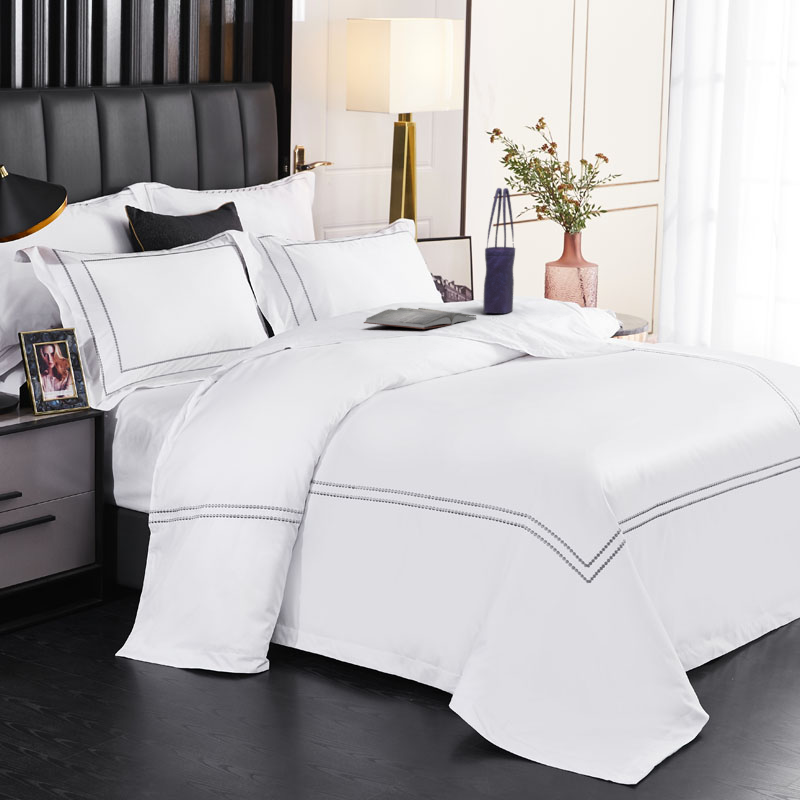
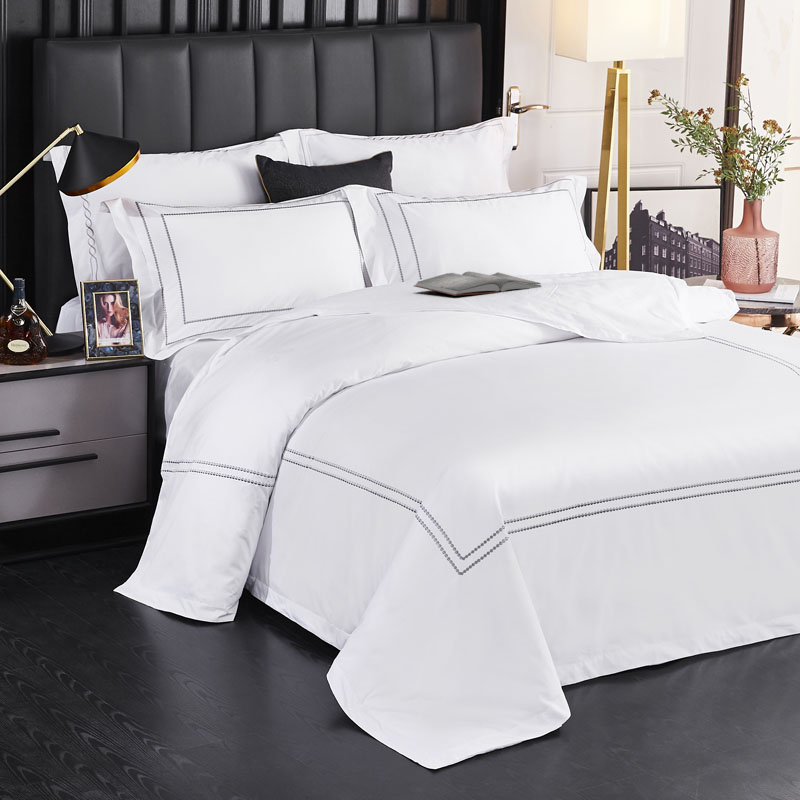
tote bag: present [484,188,515,314] -> none [562,146,608,282]

